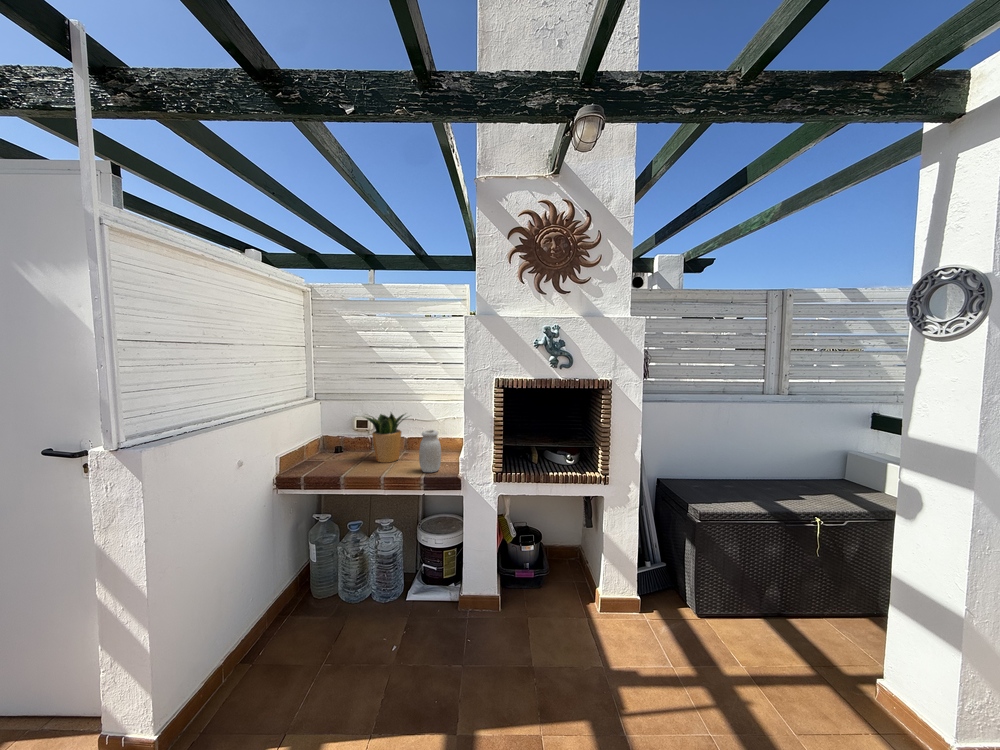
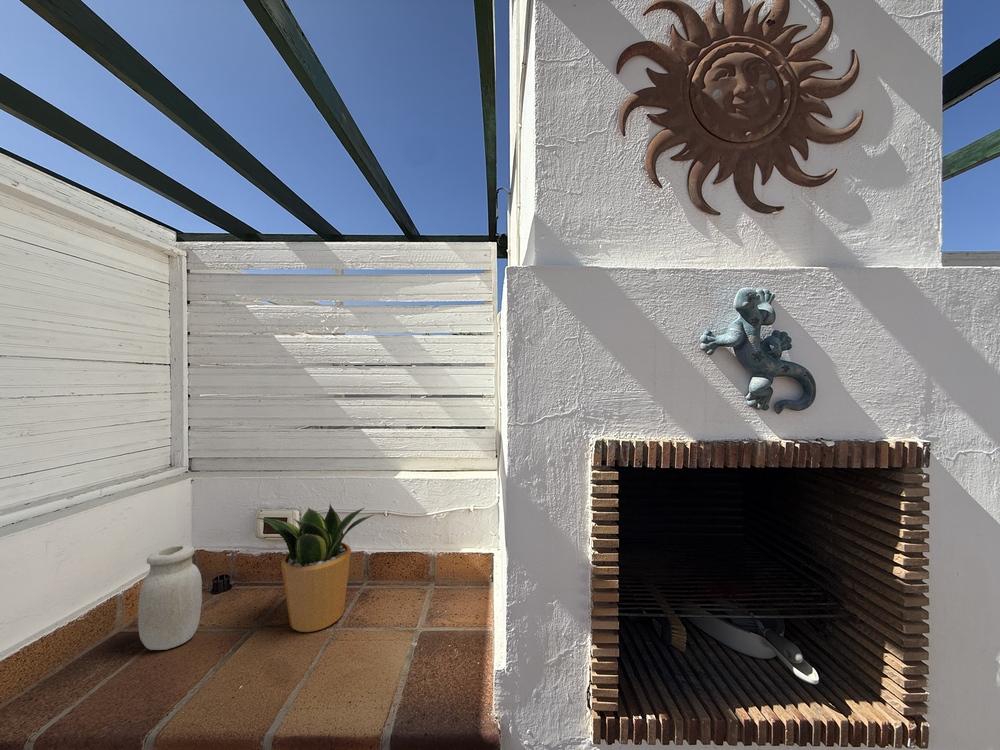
jar: present [419,430,441,472] -> present [138,545,202,650]

